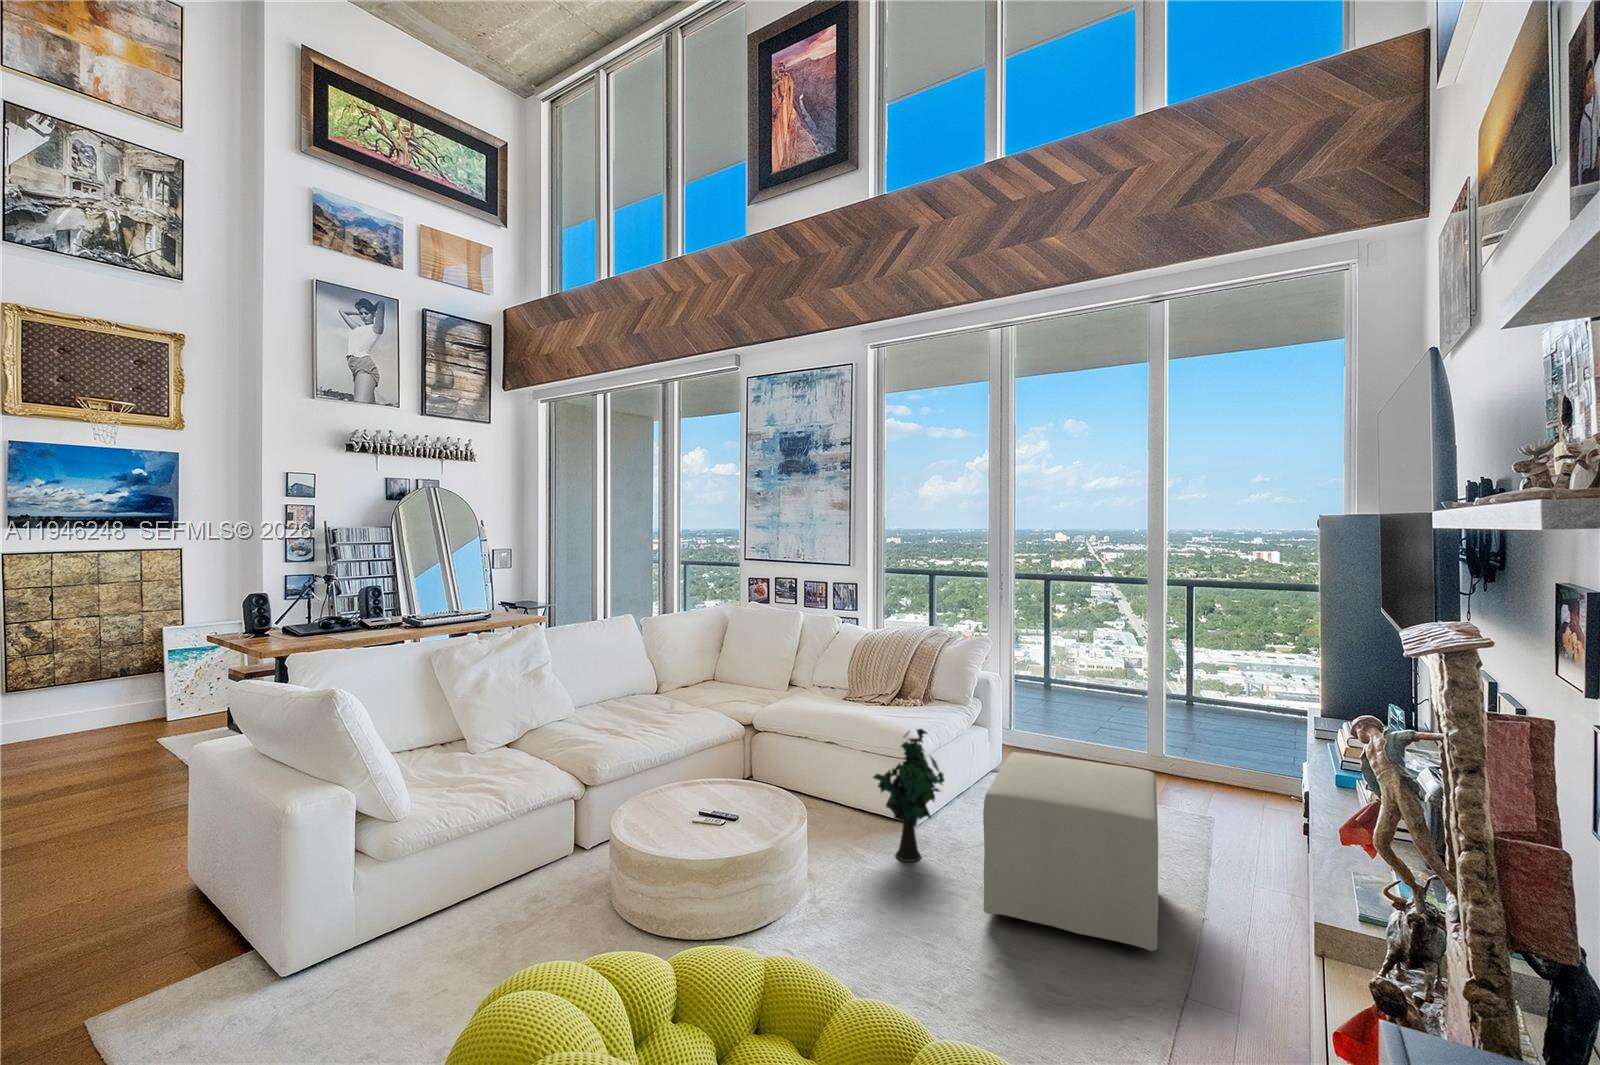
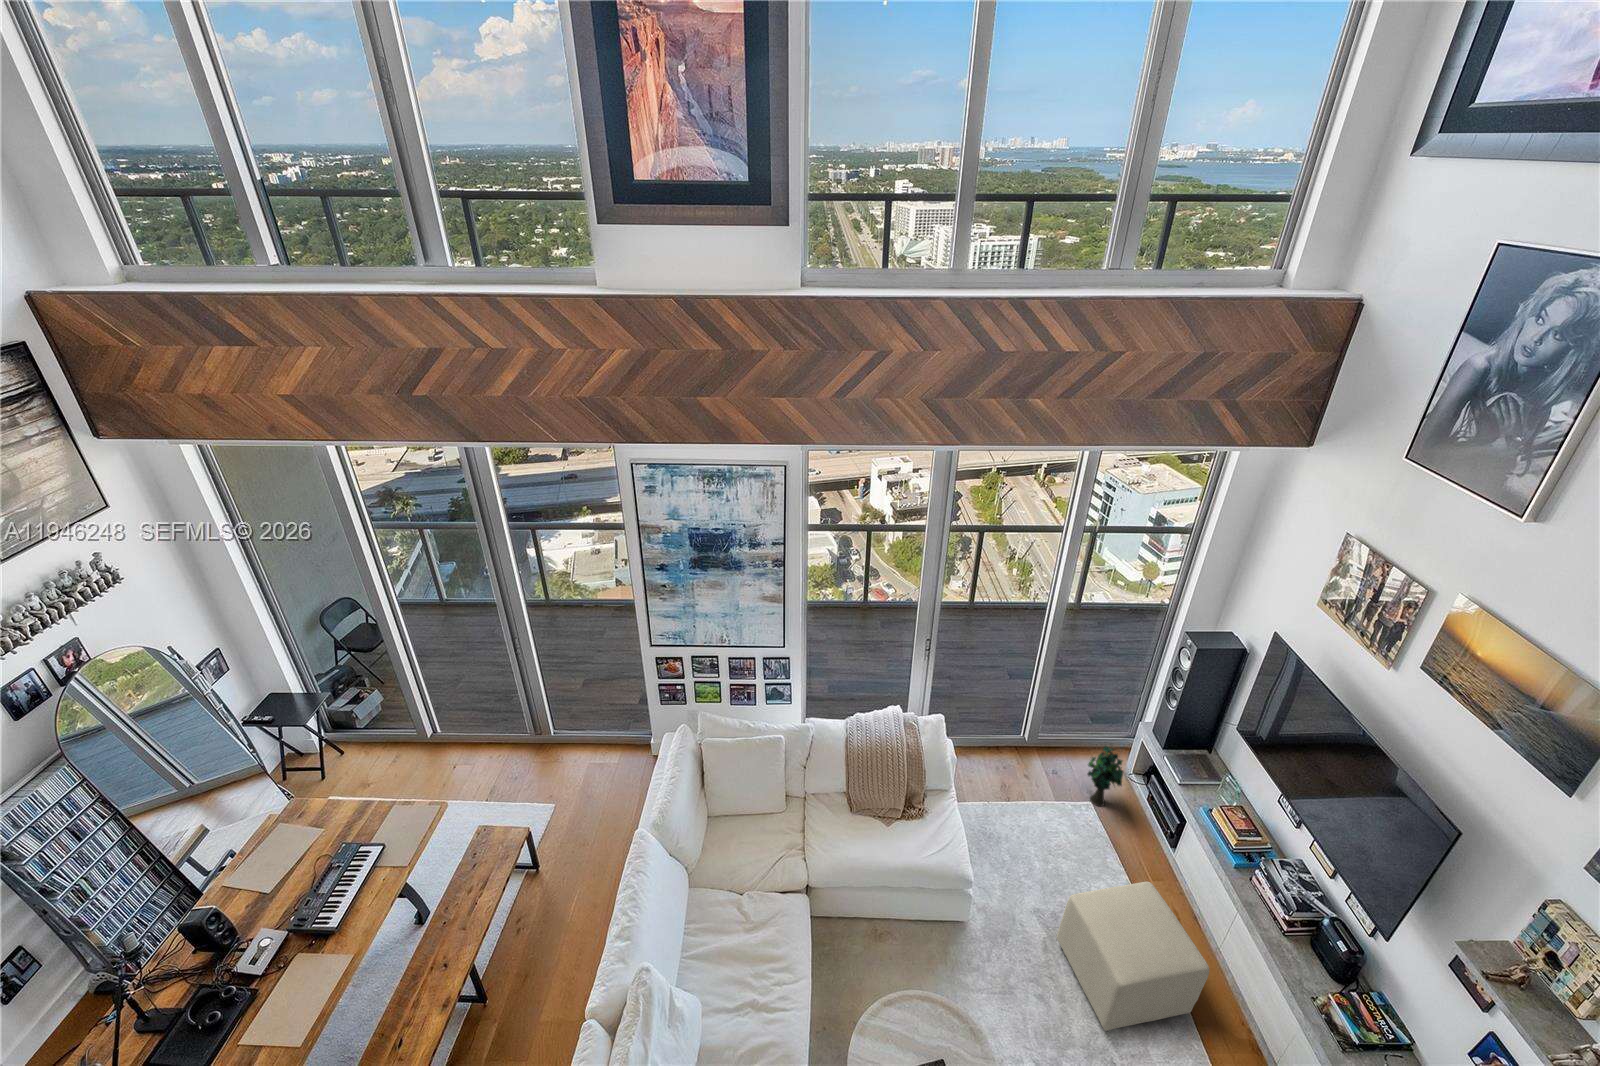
decorative plant: present [873,729,944,862] -> present [1088,746,1123,806]

